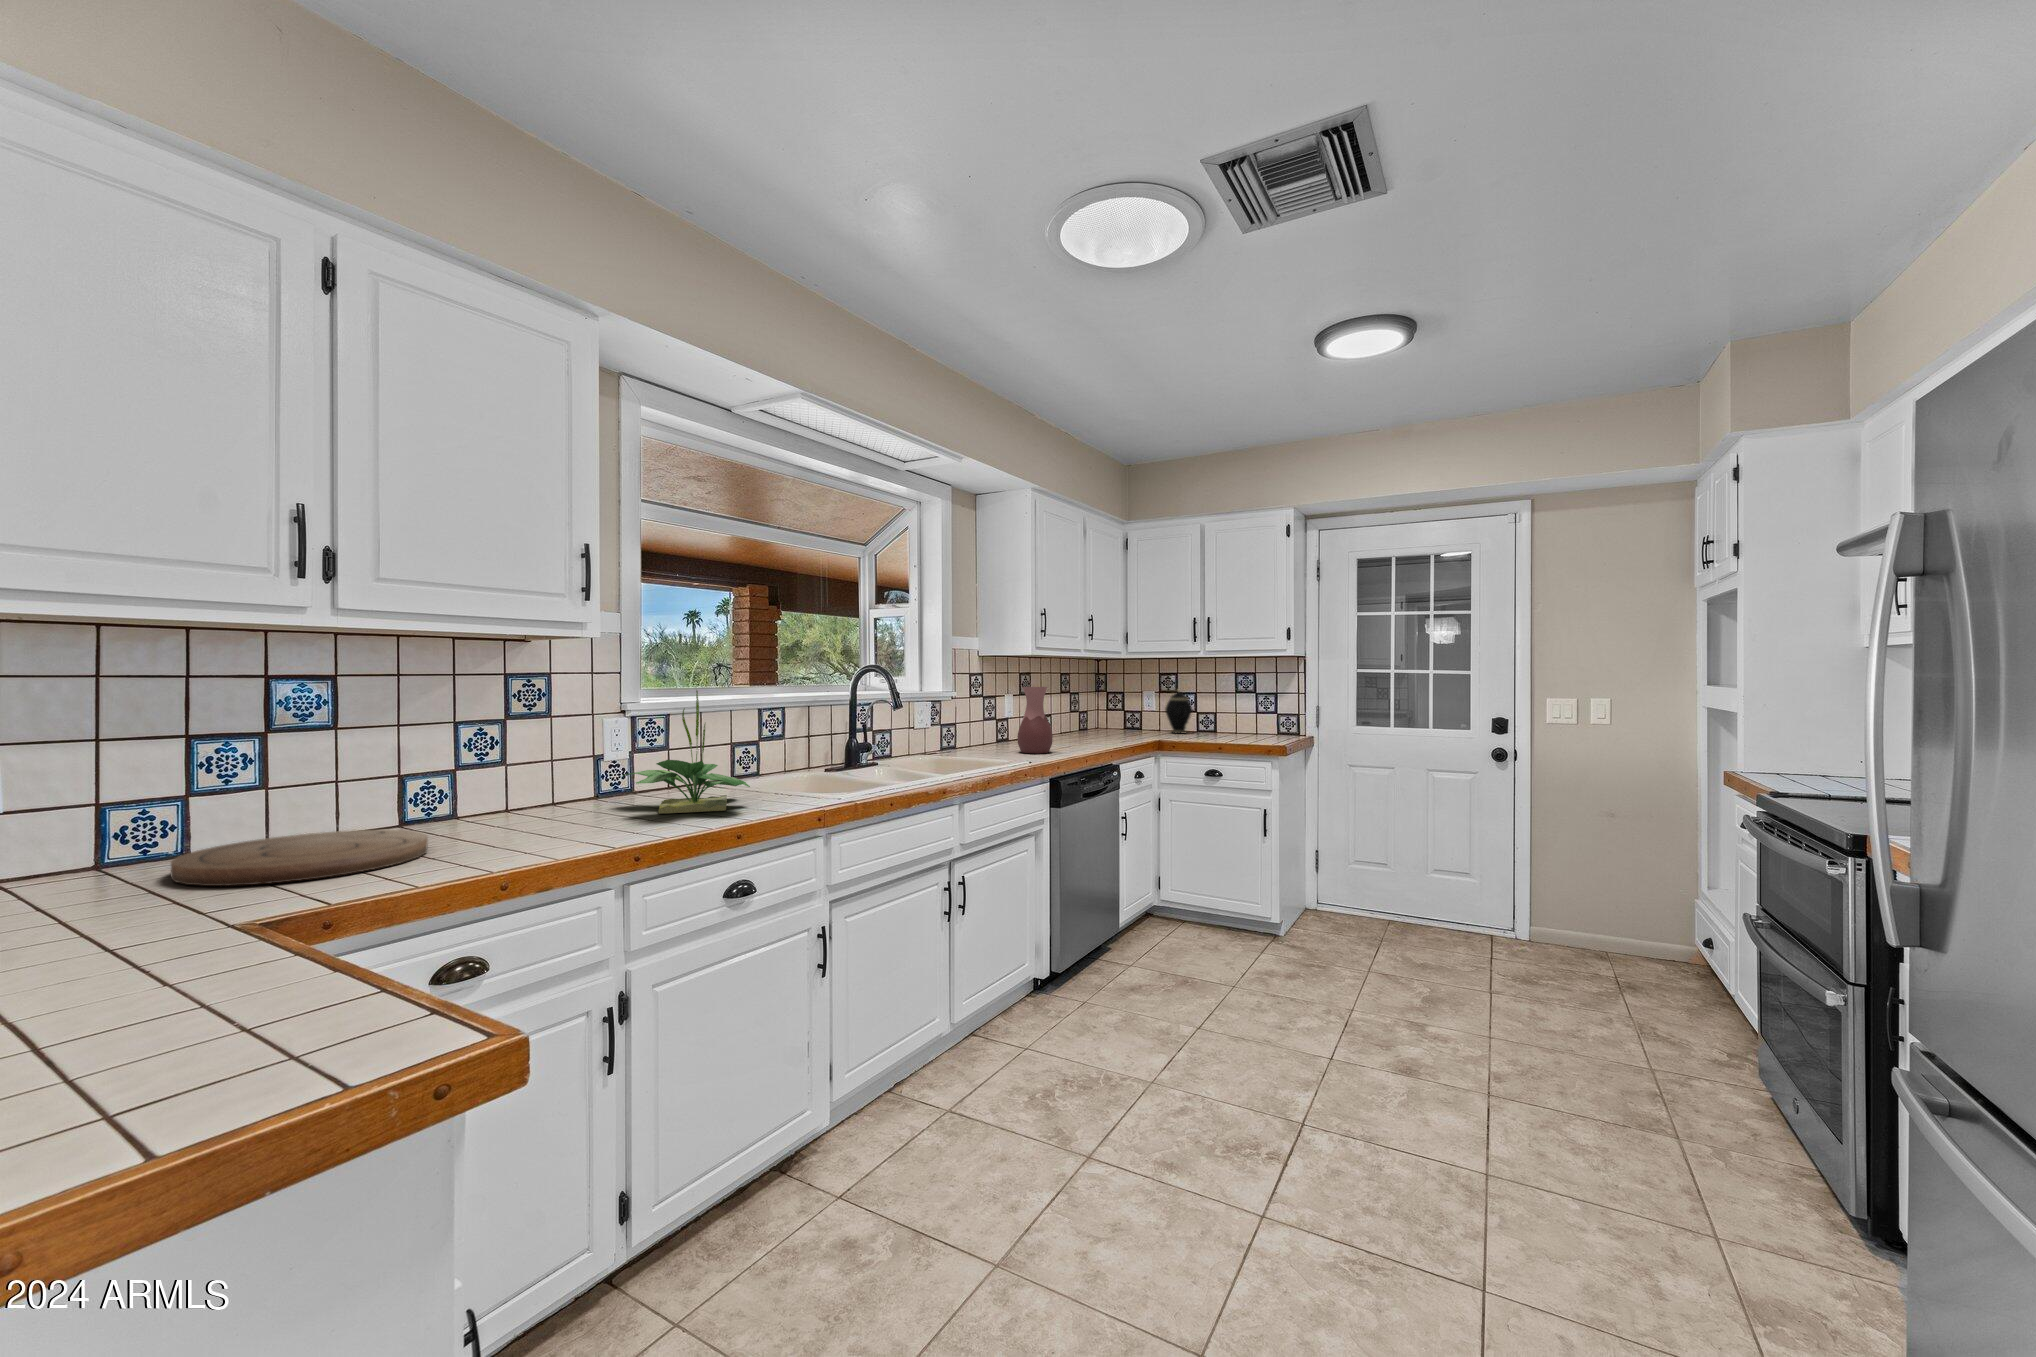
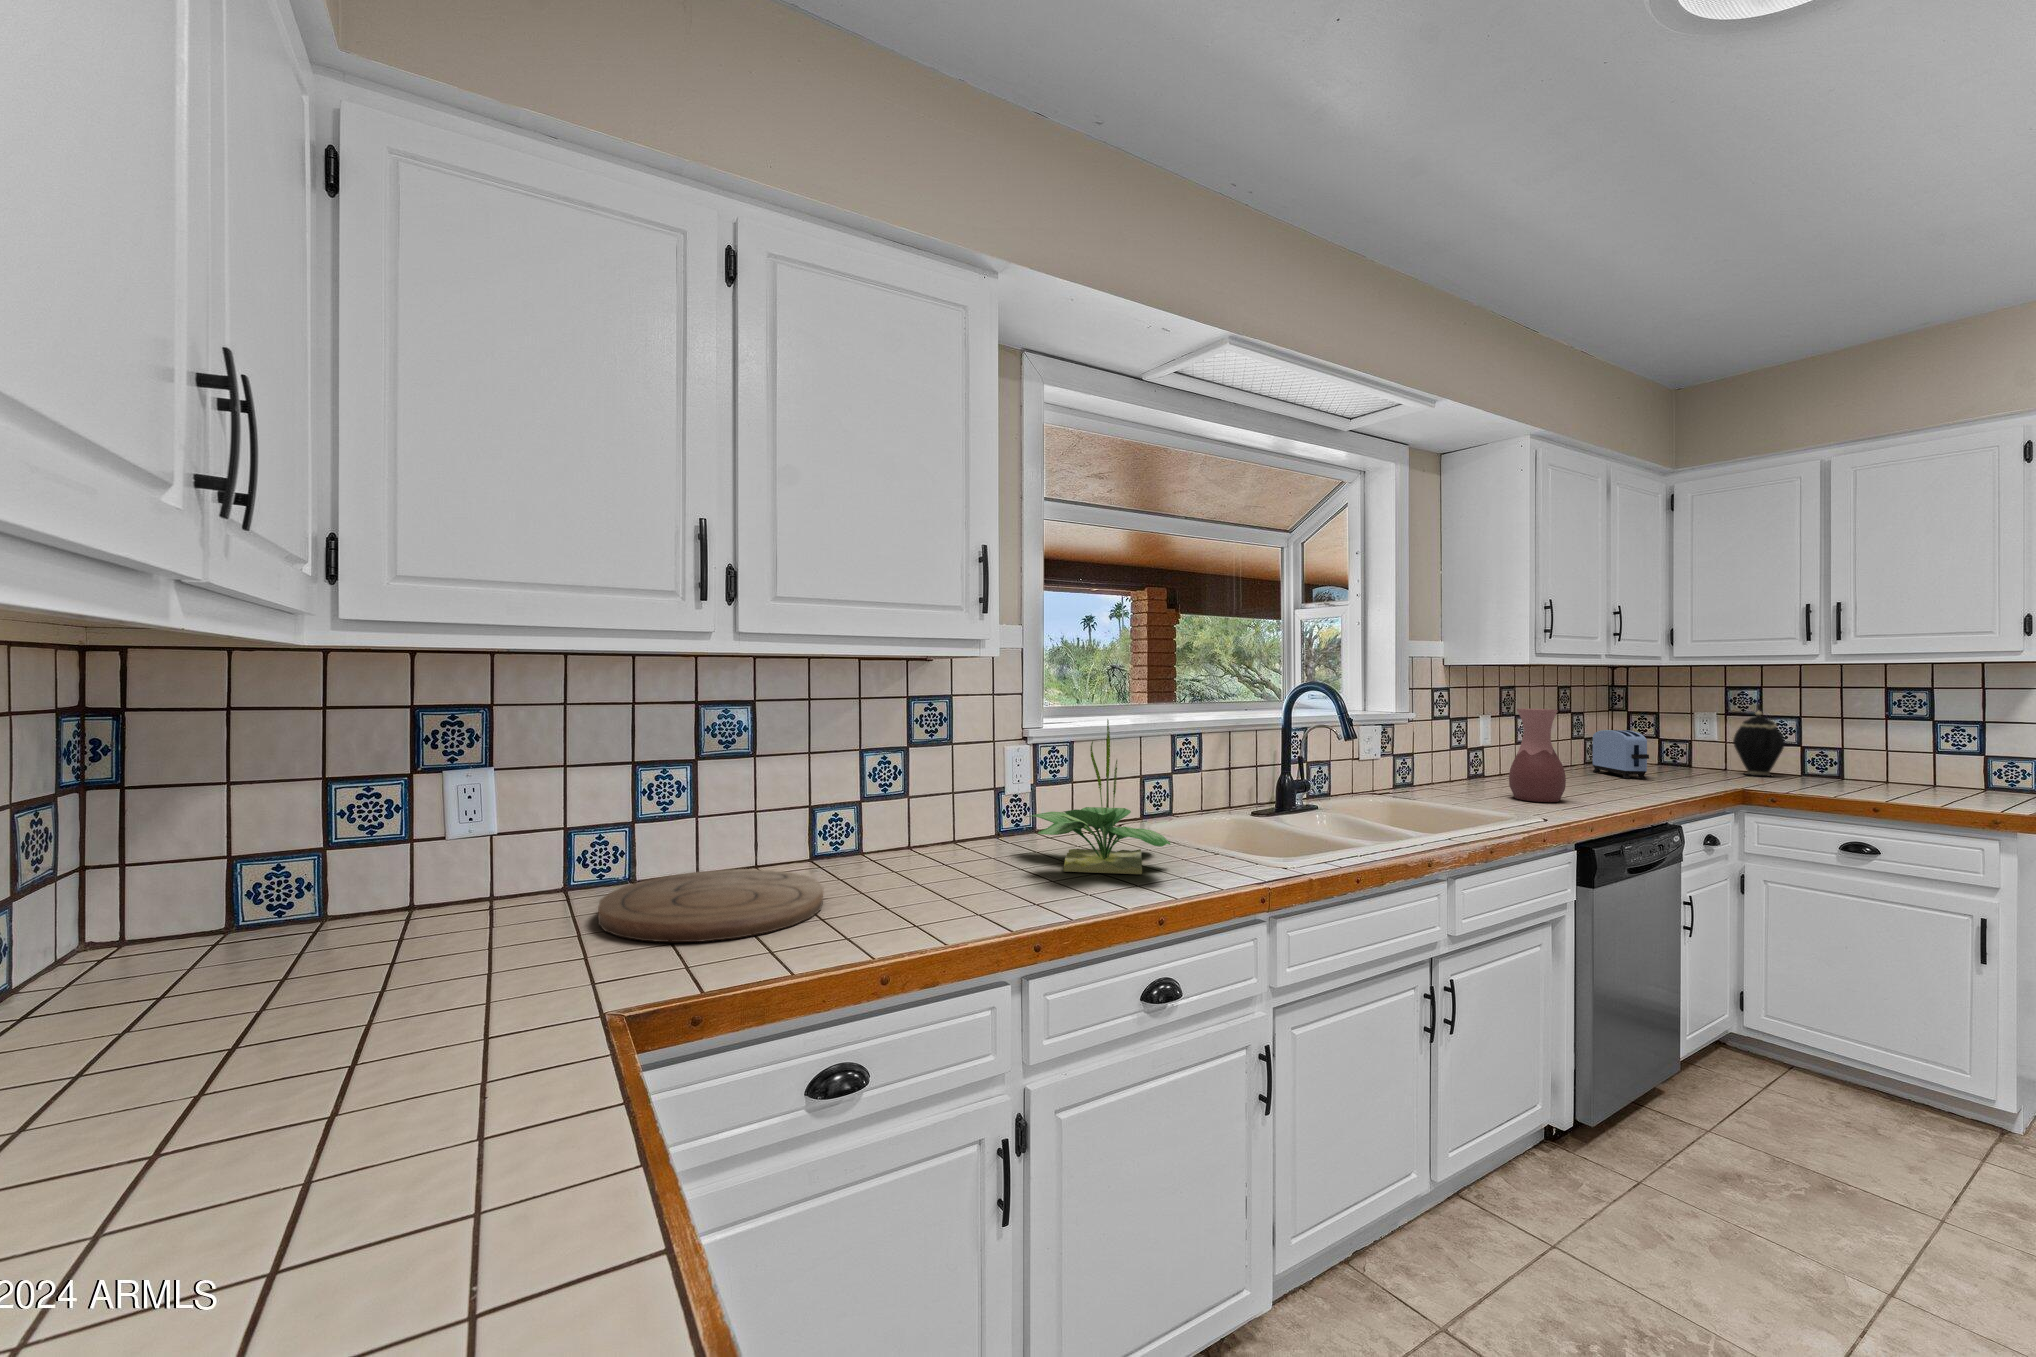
toaster: none [1081,704,1113,738] -> present [1590,730,1649,779]

